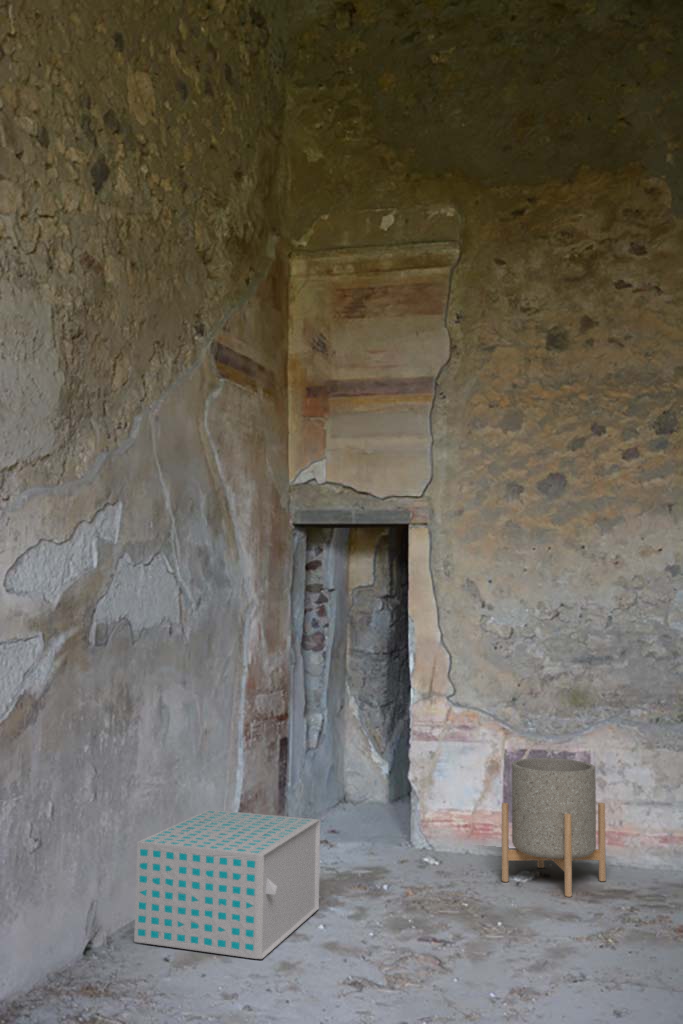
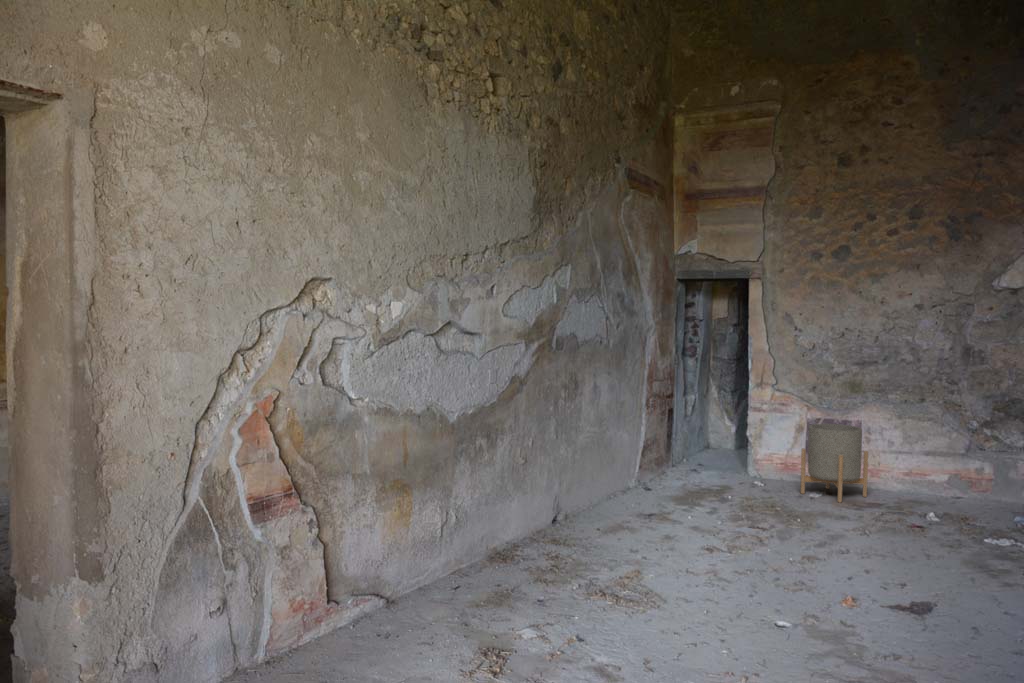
storage box: present [134,809,320,959] -> none [591,444,690,516]

